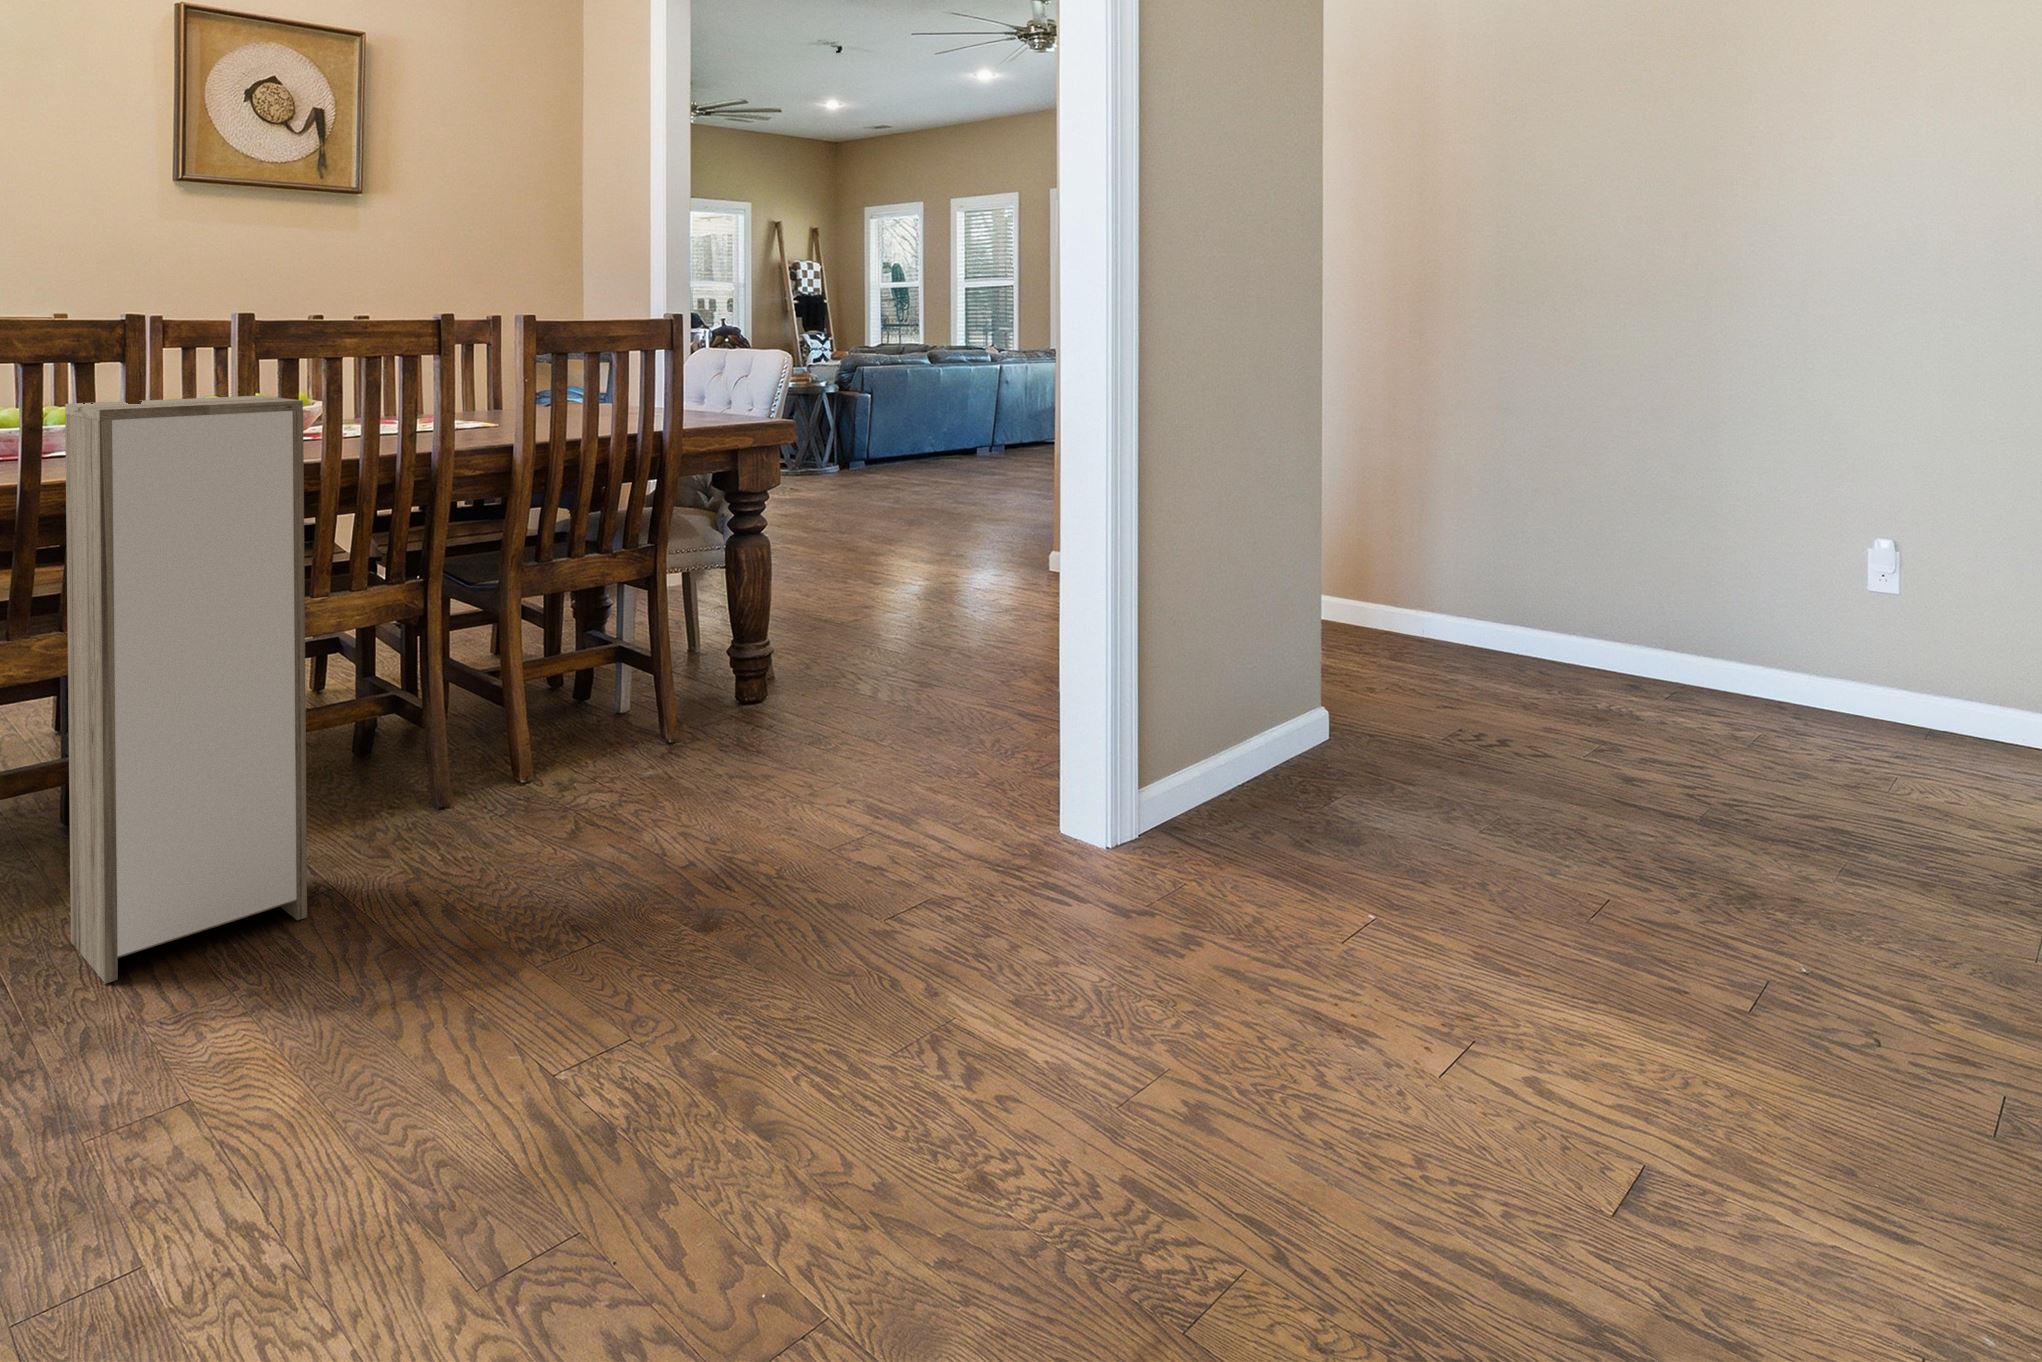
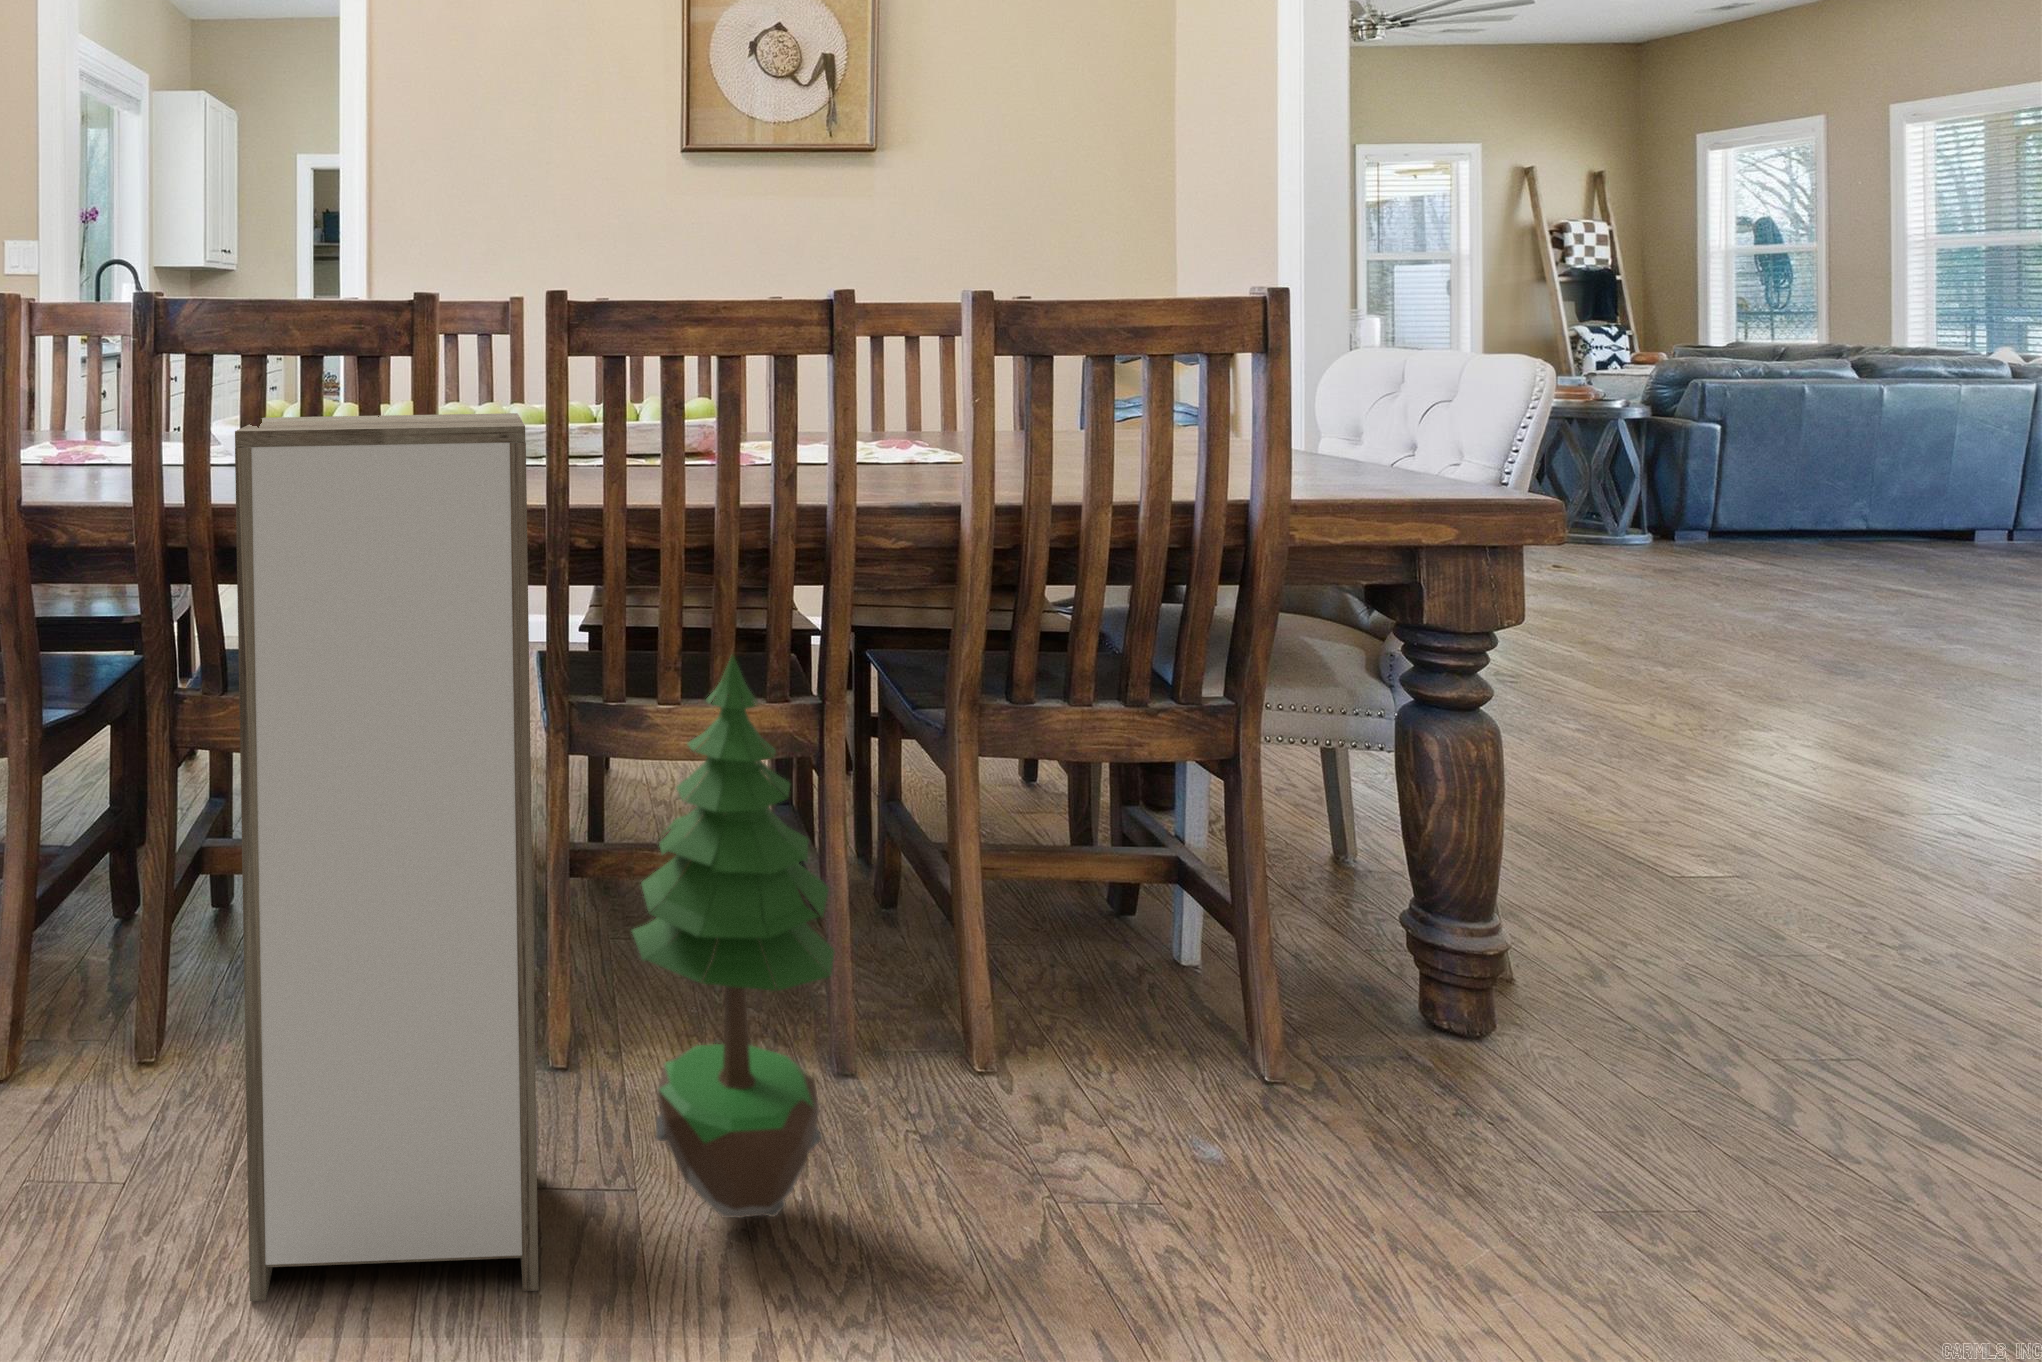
potted tree: none [344,530,474,859] -> present [632,655,835,1218]

